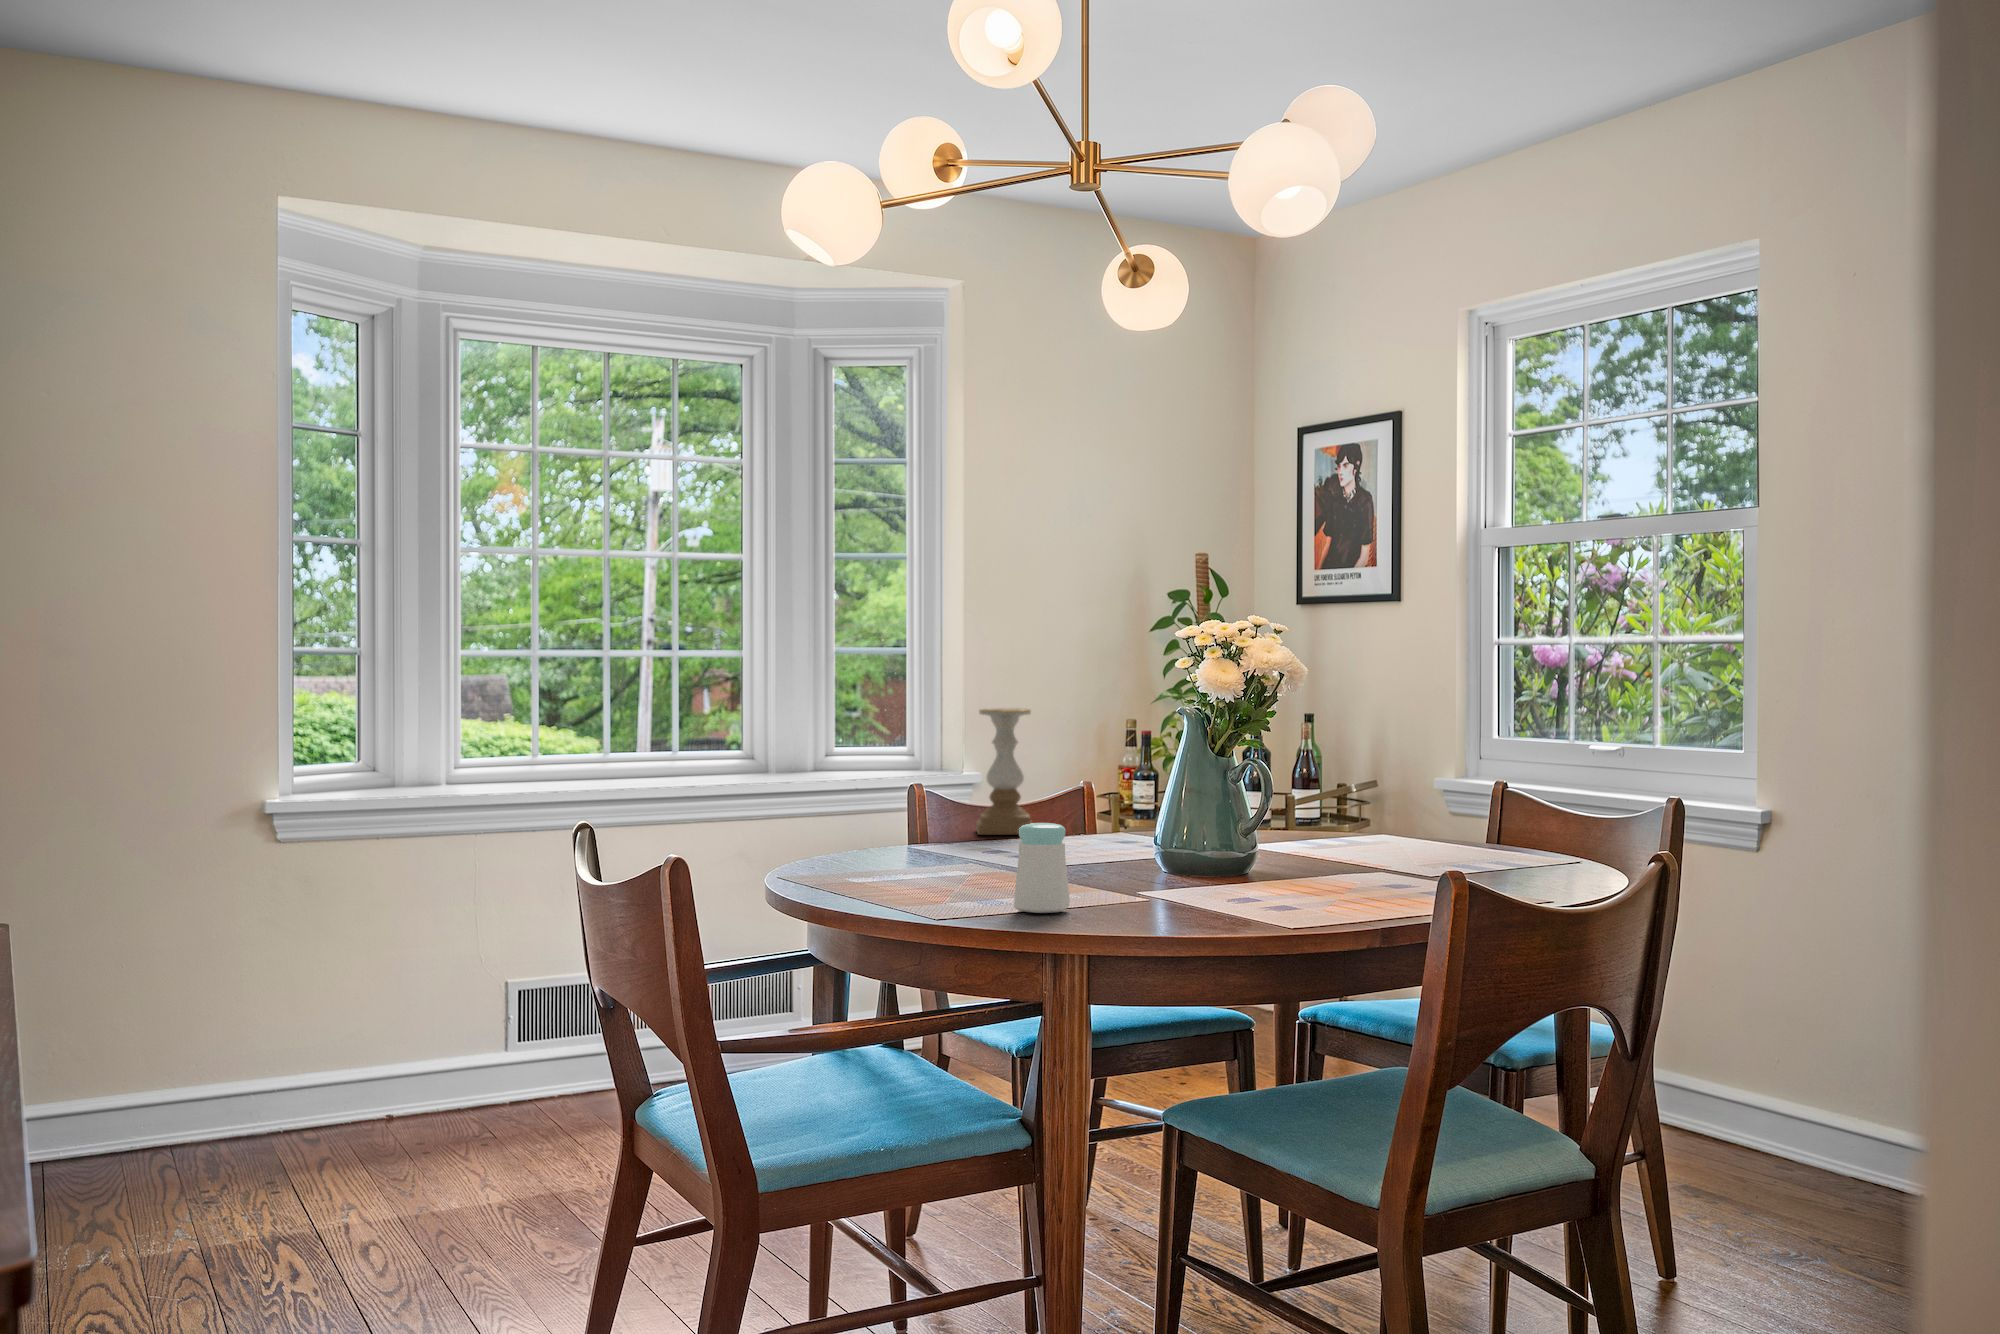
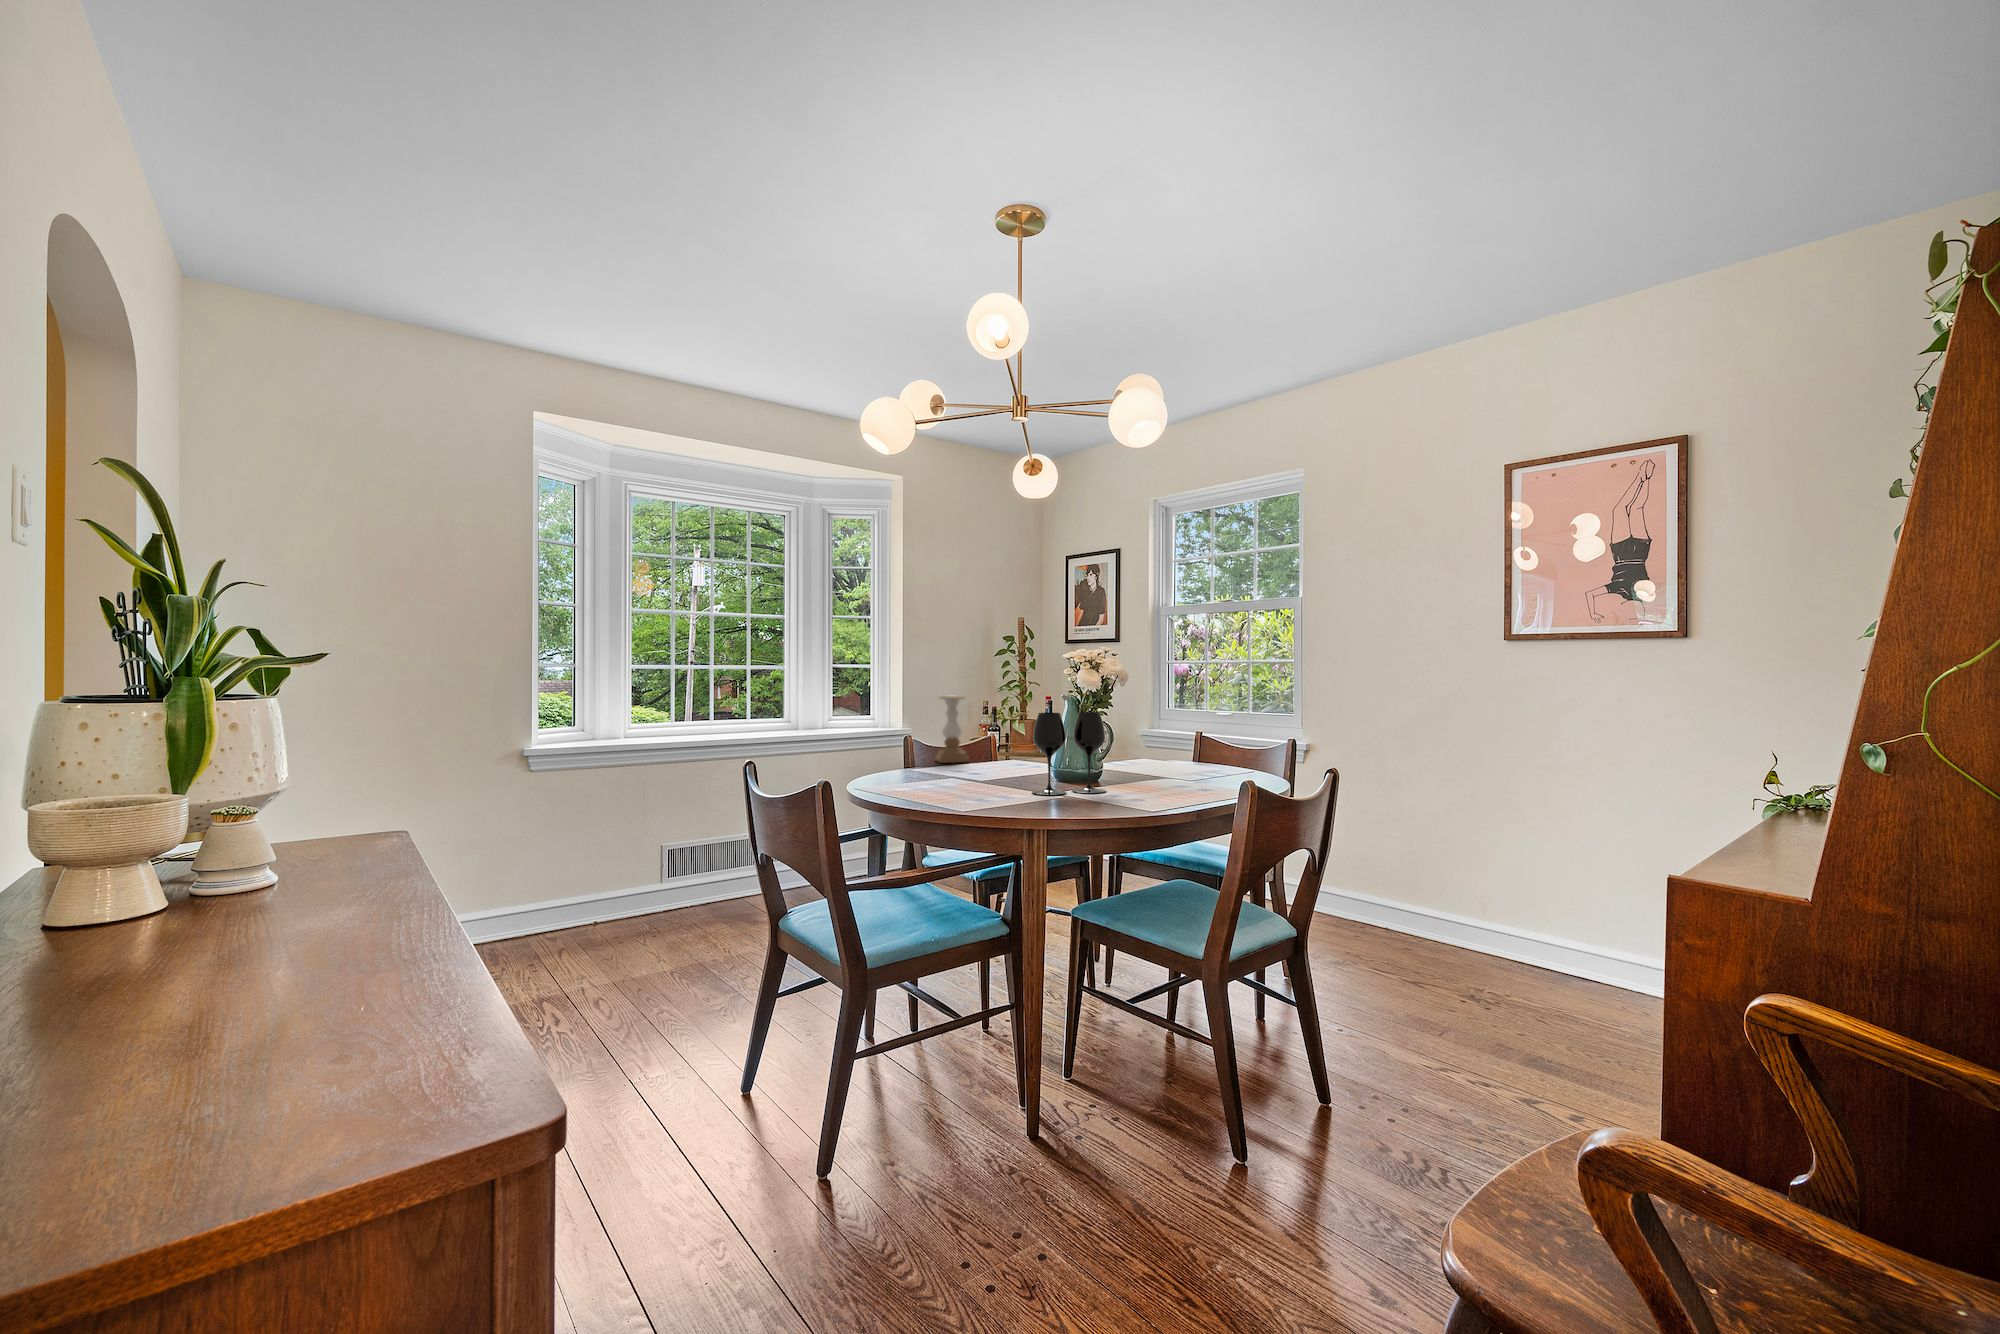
wine glass: none [1096,741,1239,896] -> present [1032,712,1106,795]
salt shaker: present [1014,823,1070,913] -> none [1000,757,1029,806]

